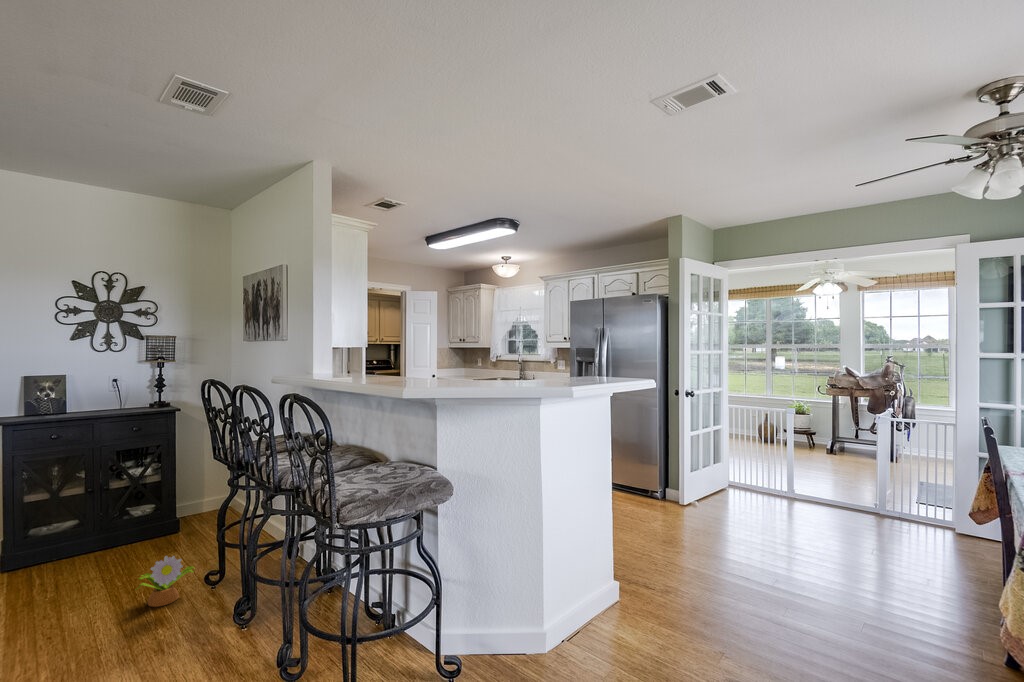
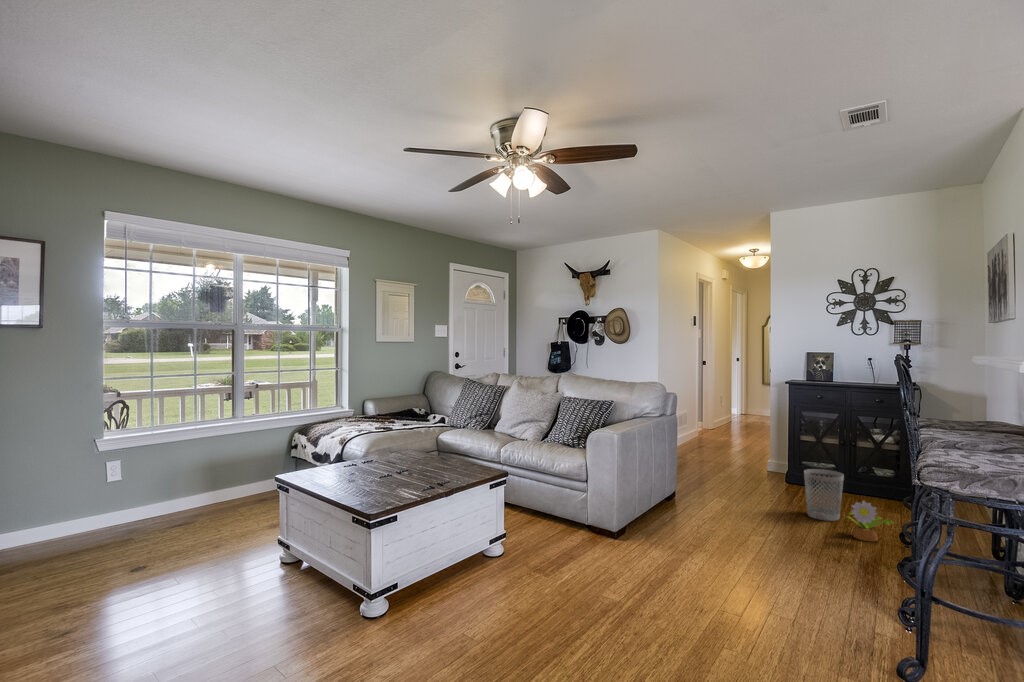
wastebasket: none [58,529,120,605] -> present [804,469,844,521]

